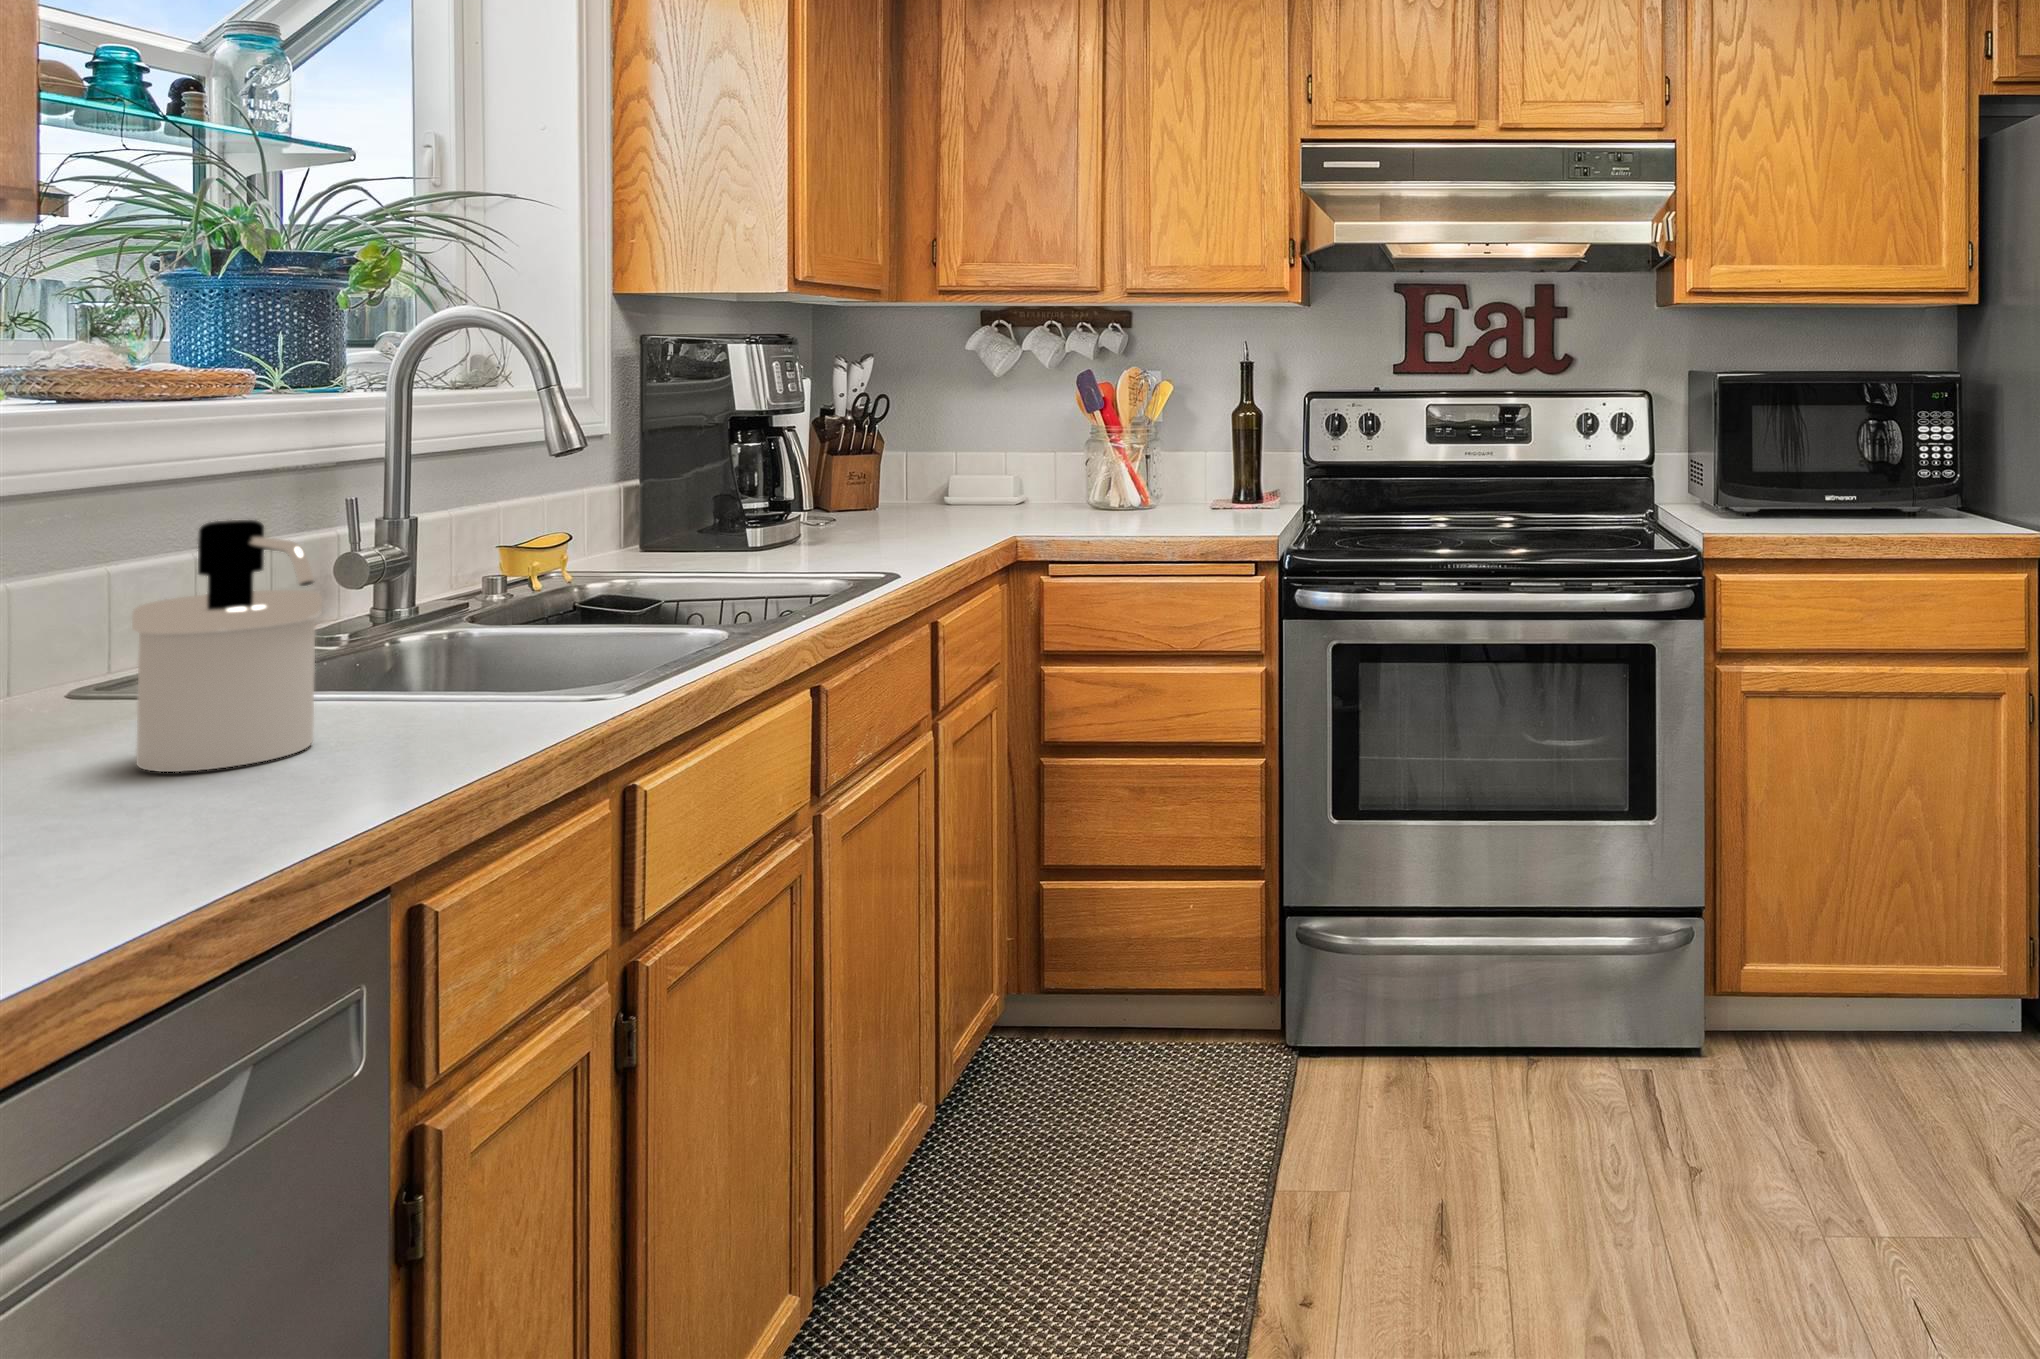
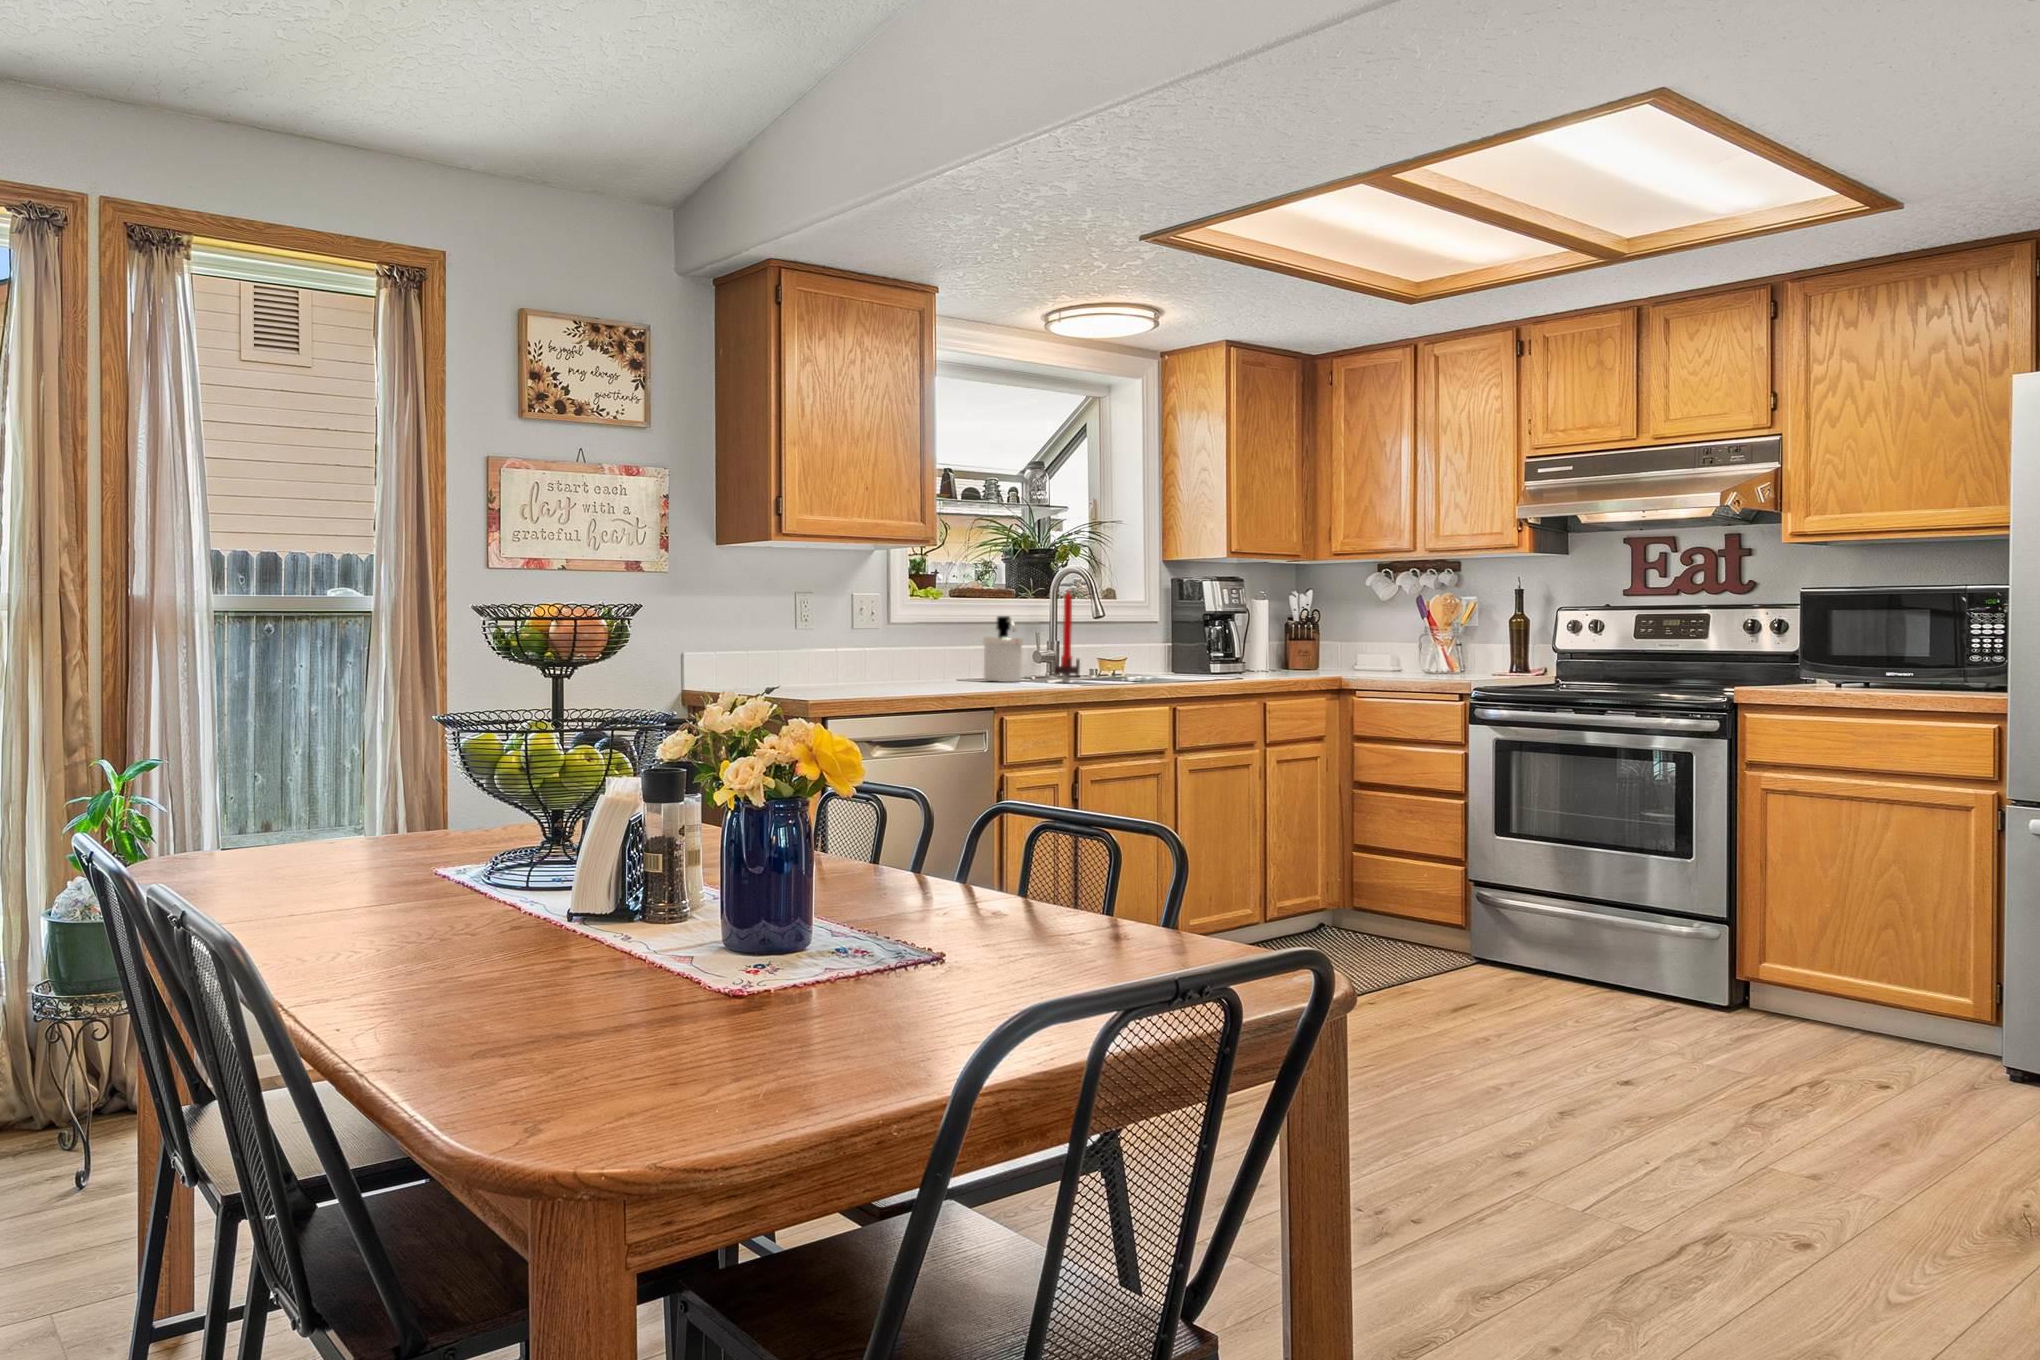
candle: none [460,420,557,722] -> present [1053,590,1080,682]

